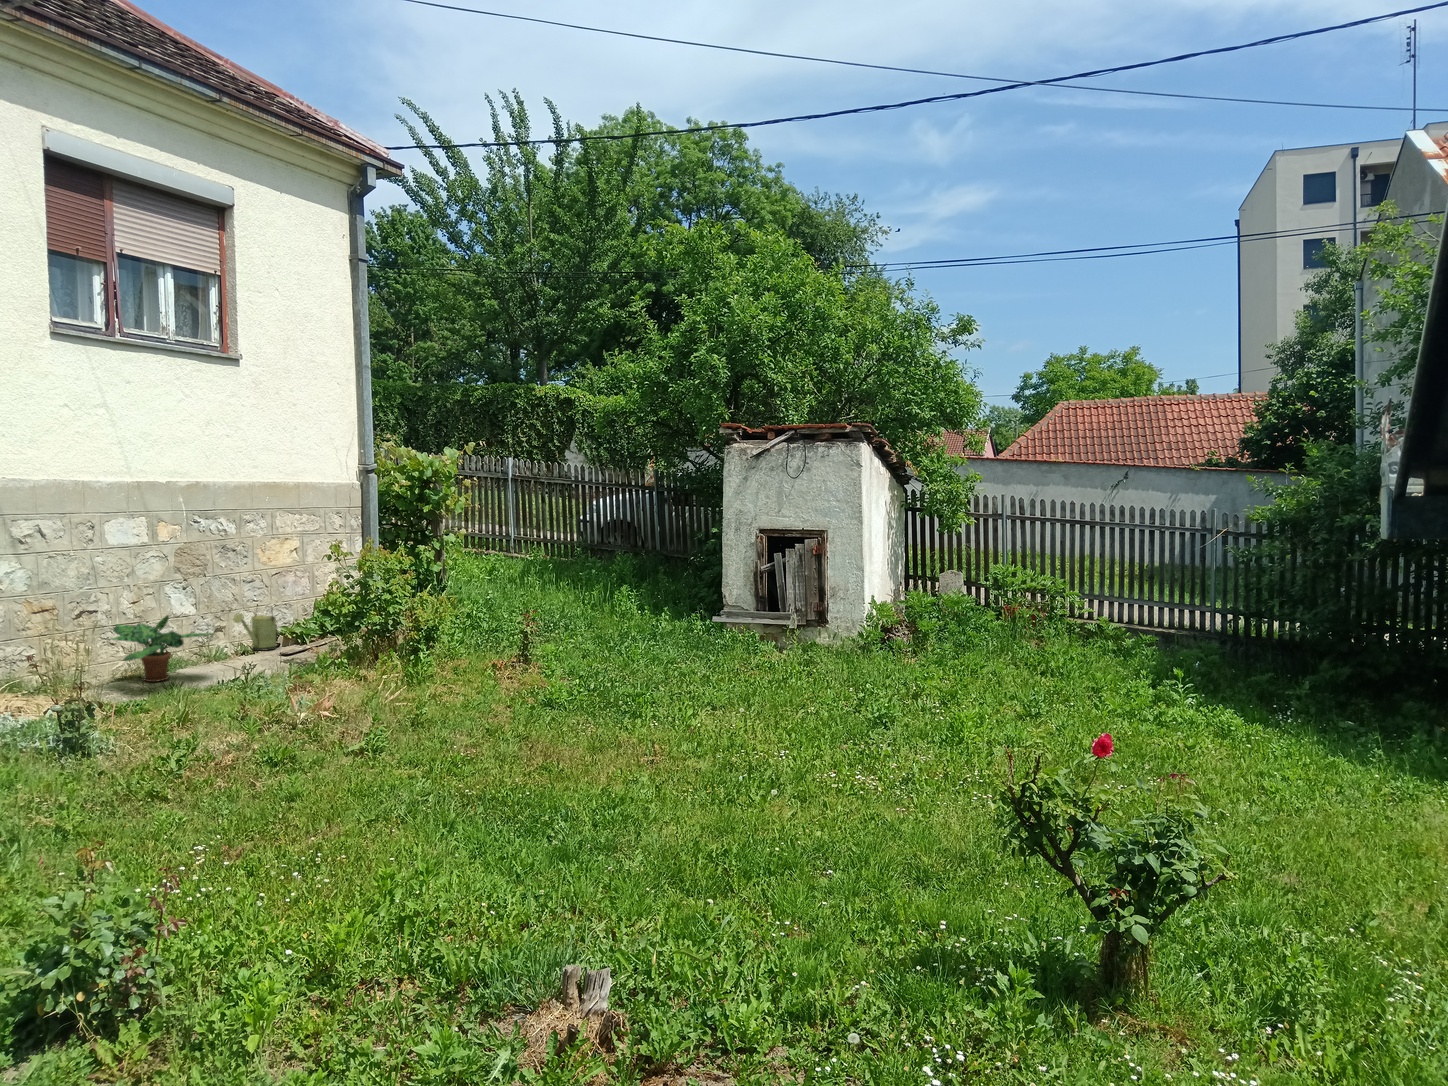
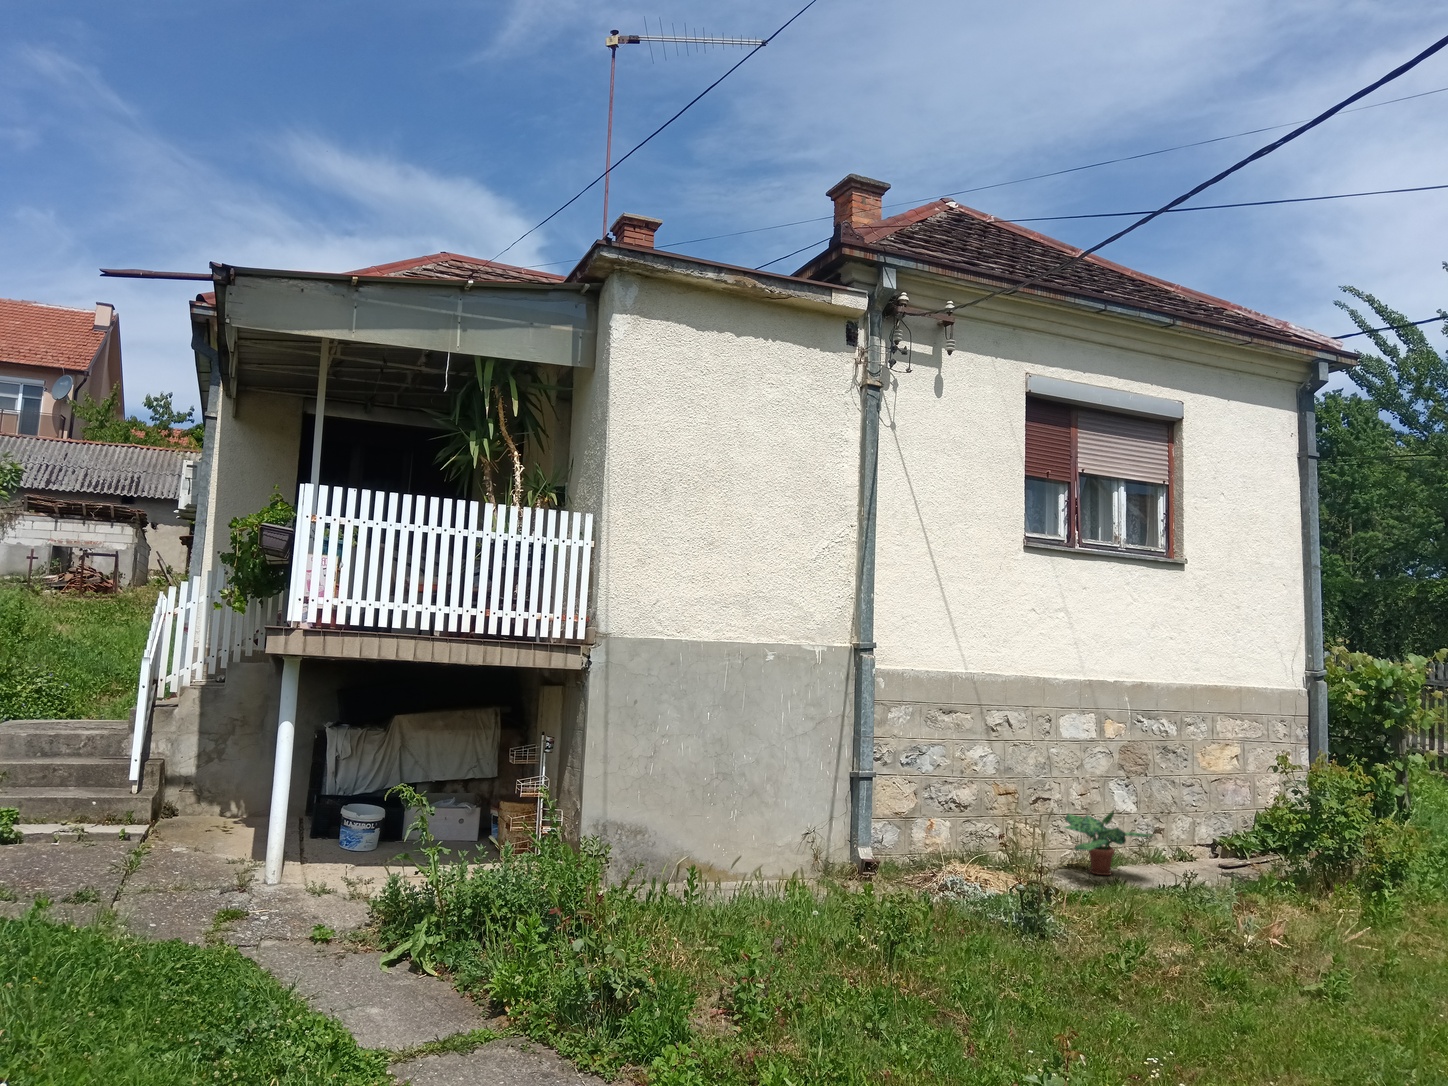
watering can: present [233,613,277,651] -> none [1171,812,1215,861]

